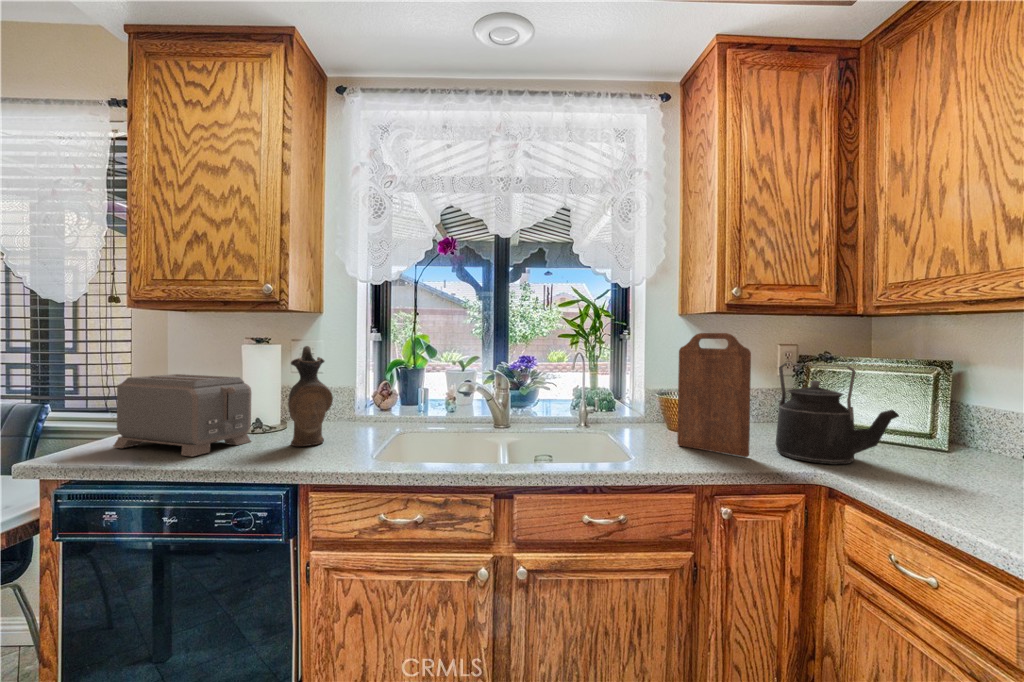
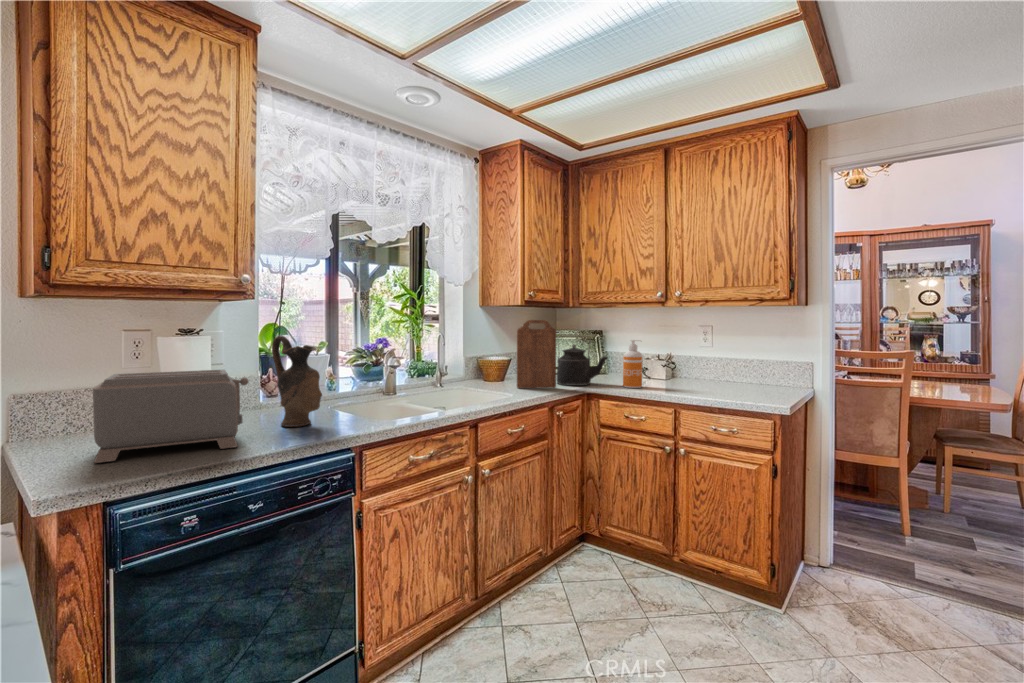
soap dispenser: none [928,379,993,498] -> present [623,340,642,388]

